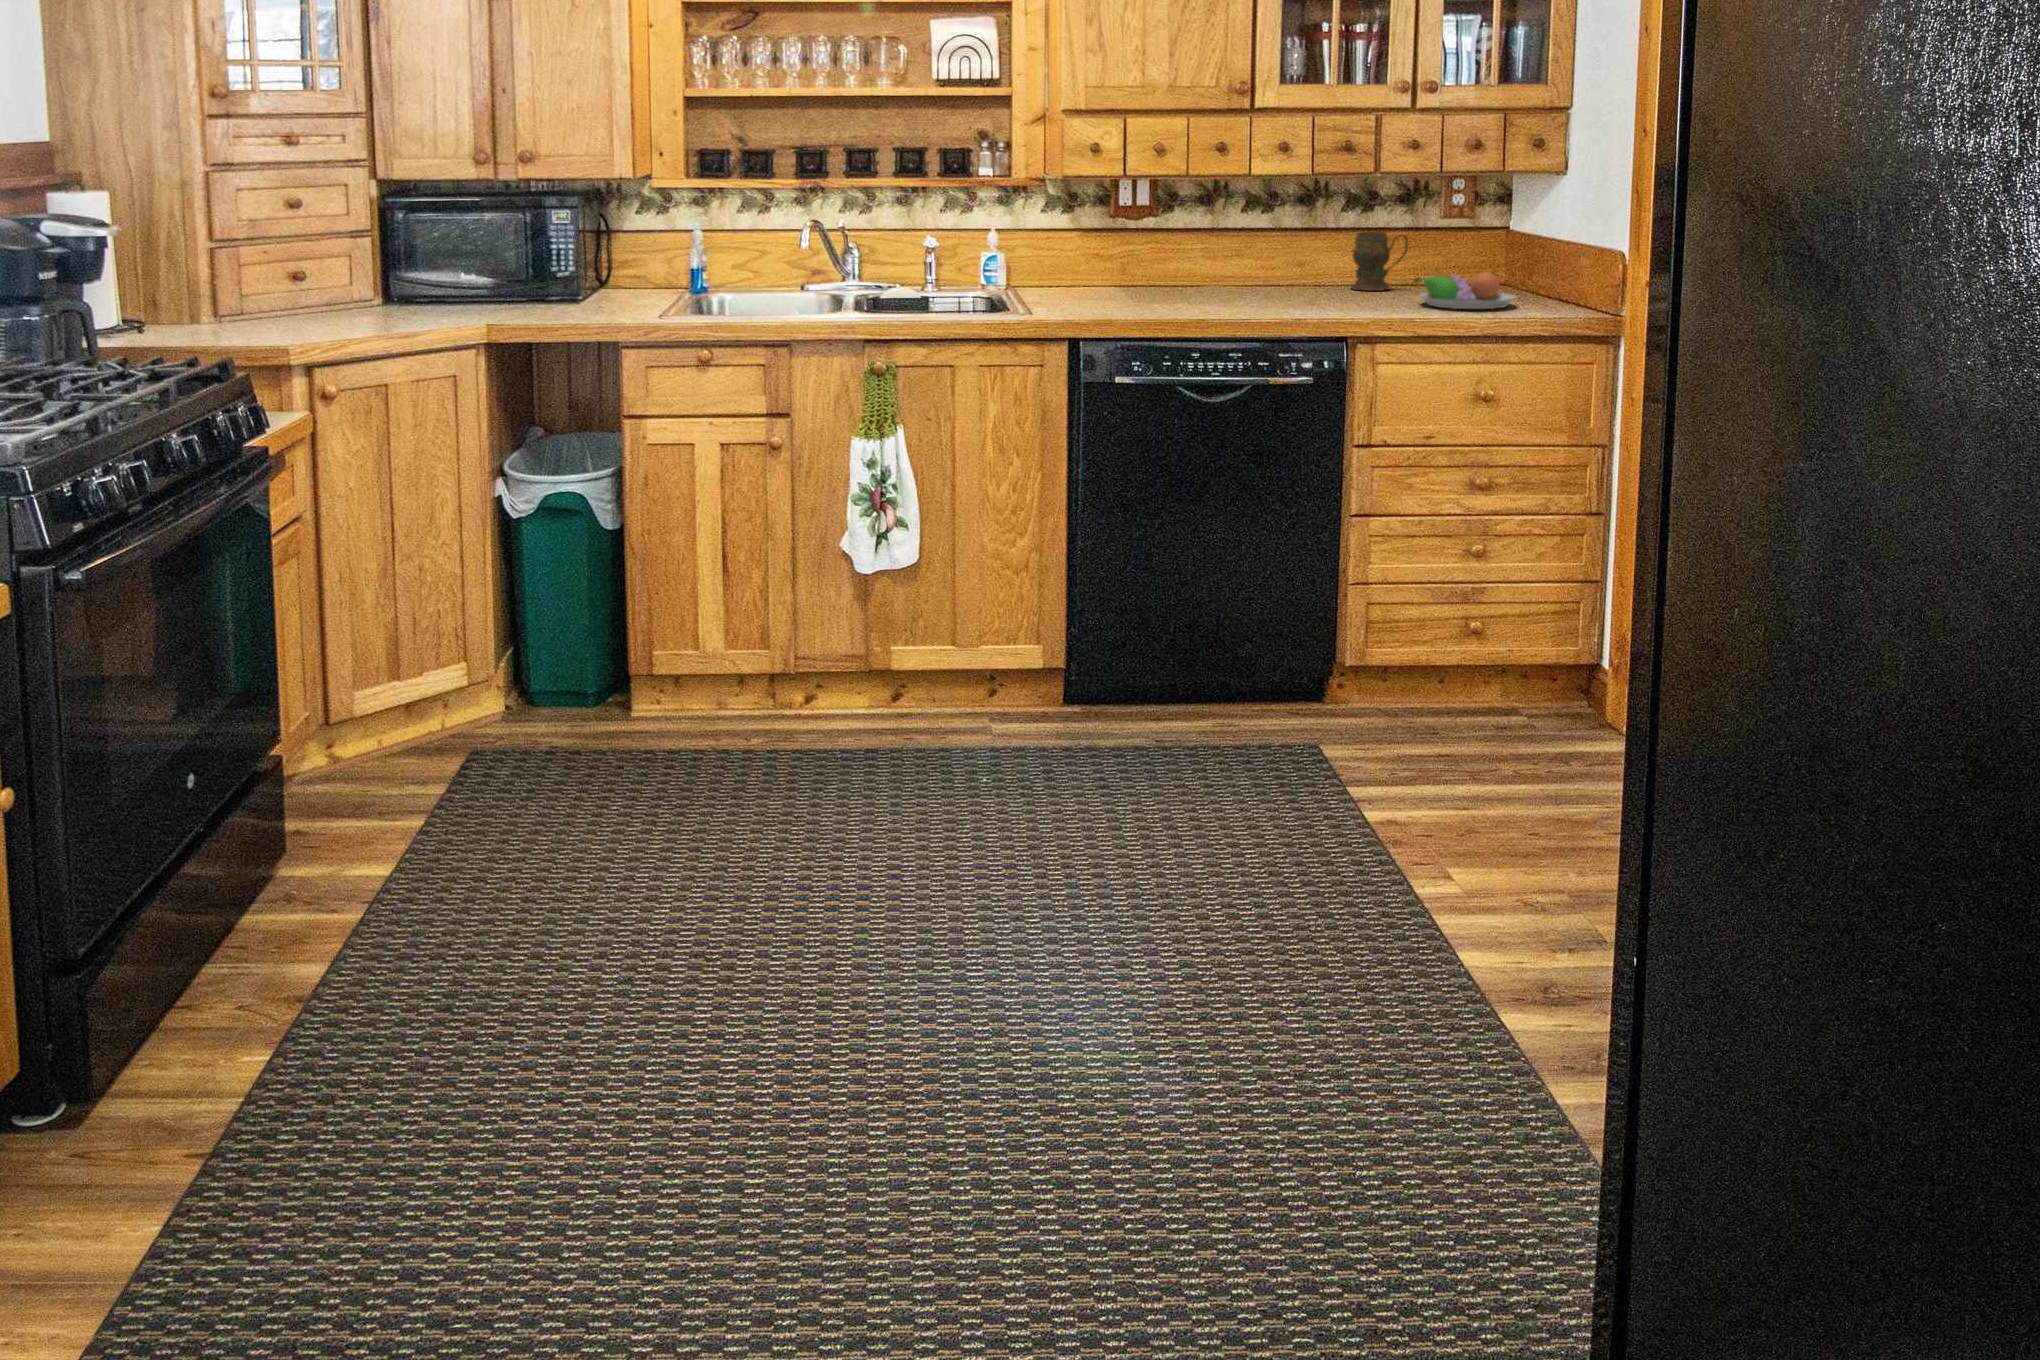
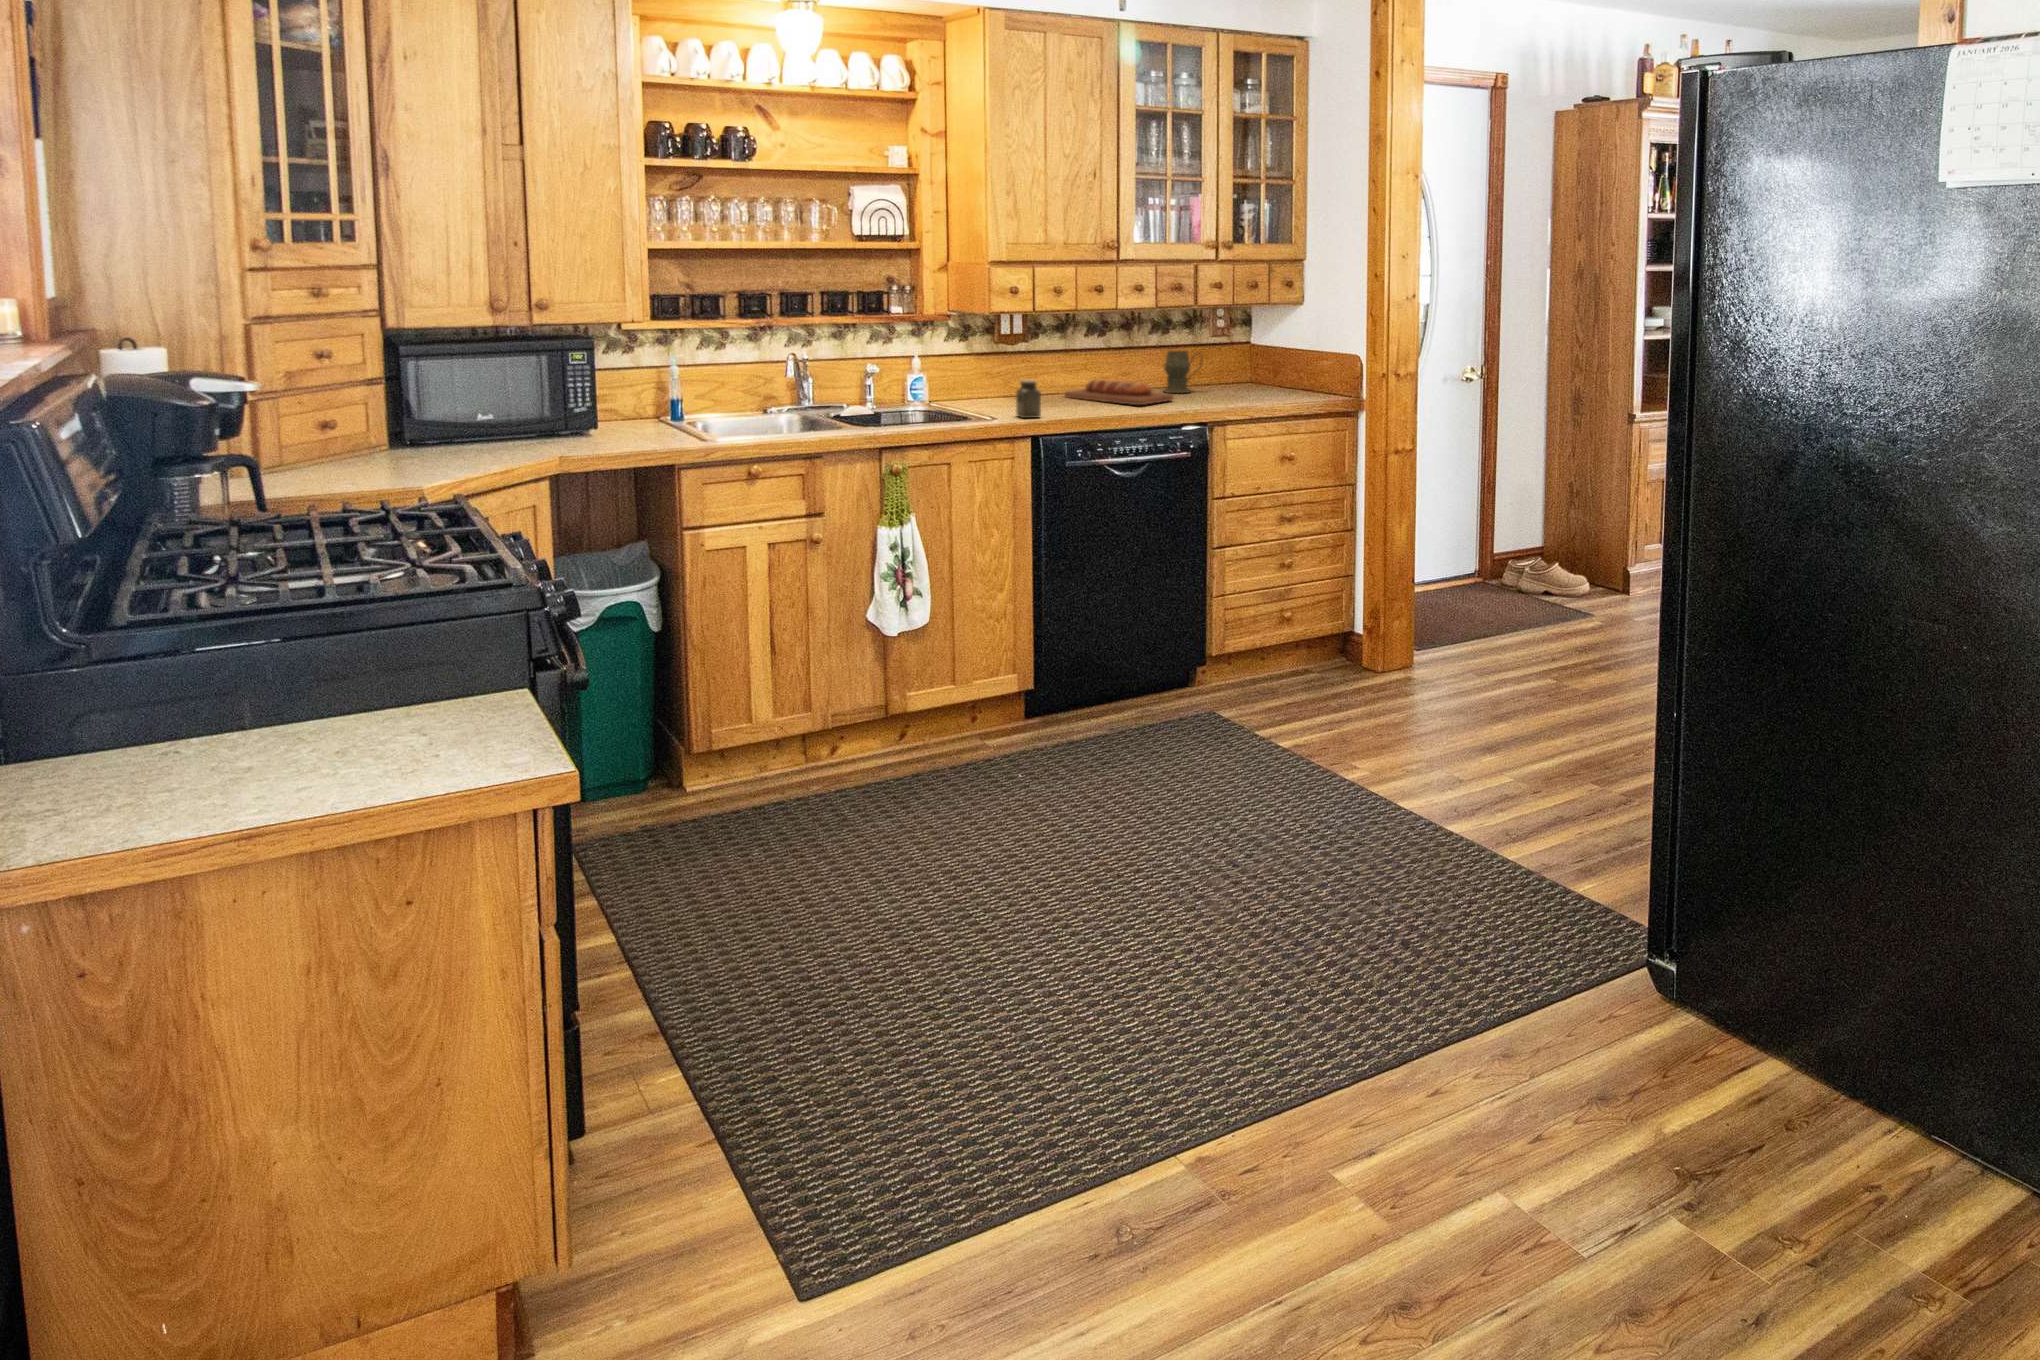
salt shaker: none [1086,261,1113,310] -> present [1016,380,1041,418]
bread loaf: none [1200,268,1339,302] -> present [1064,380,1173,405]
fruit bowl: present [1413,268,1516,309] -> none [1229,376,1293,405]

